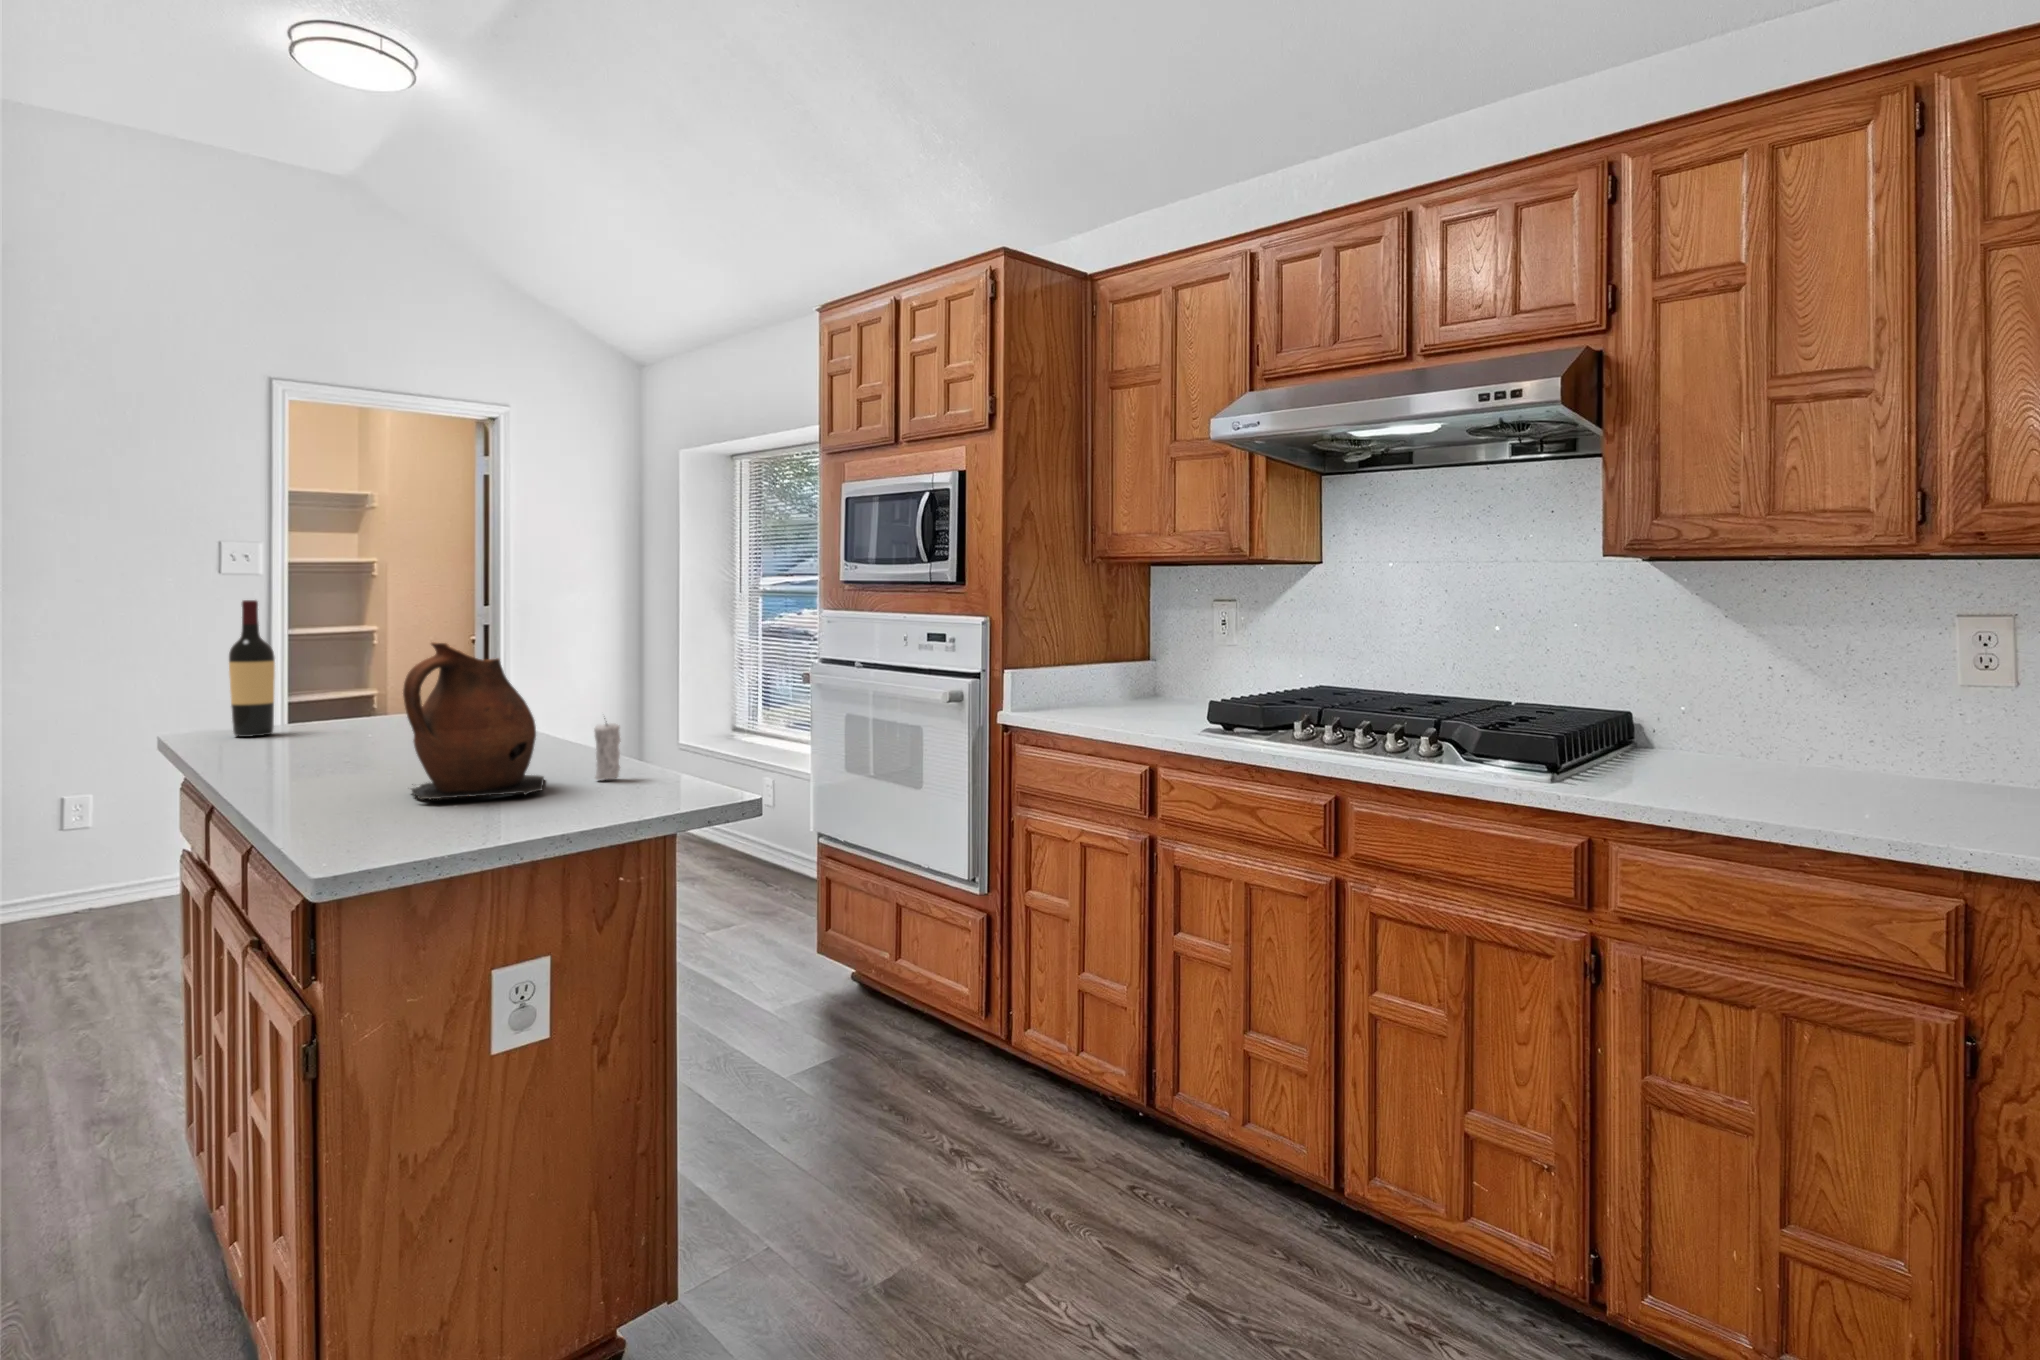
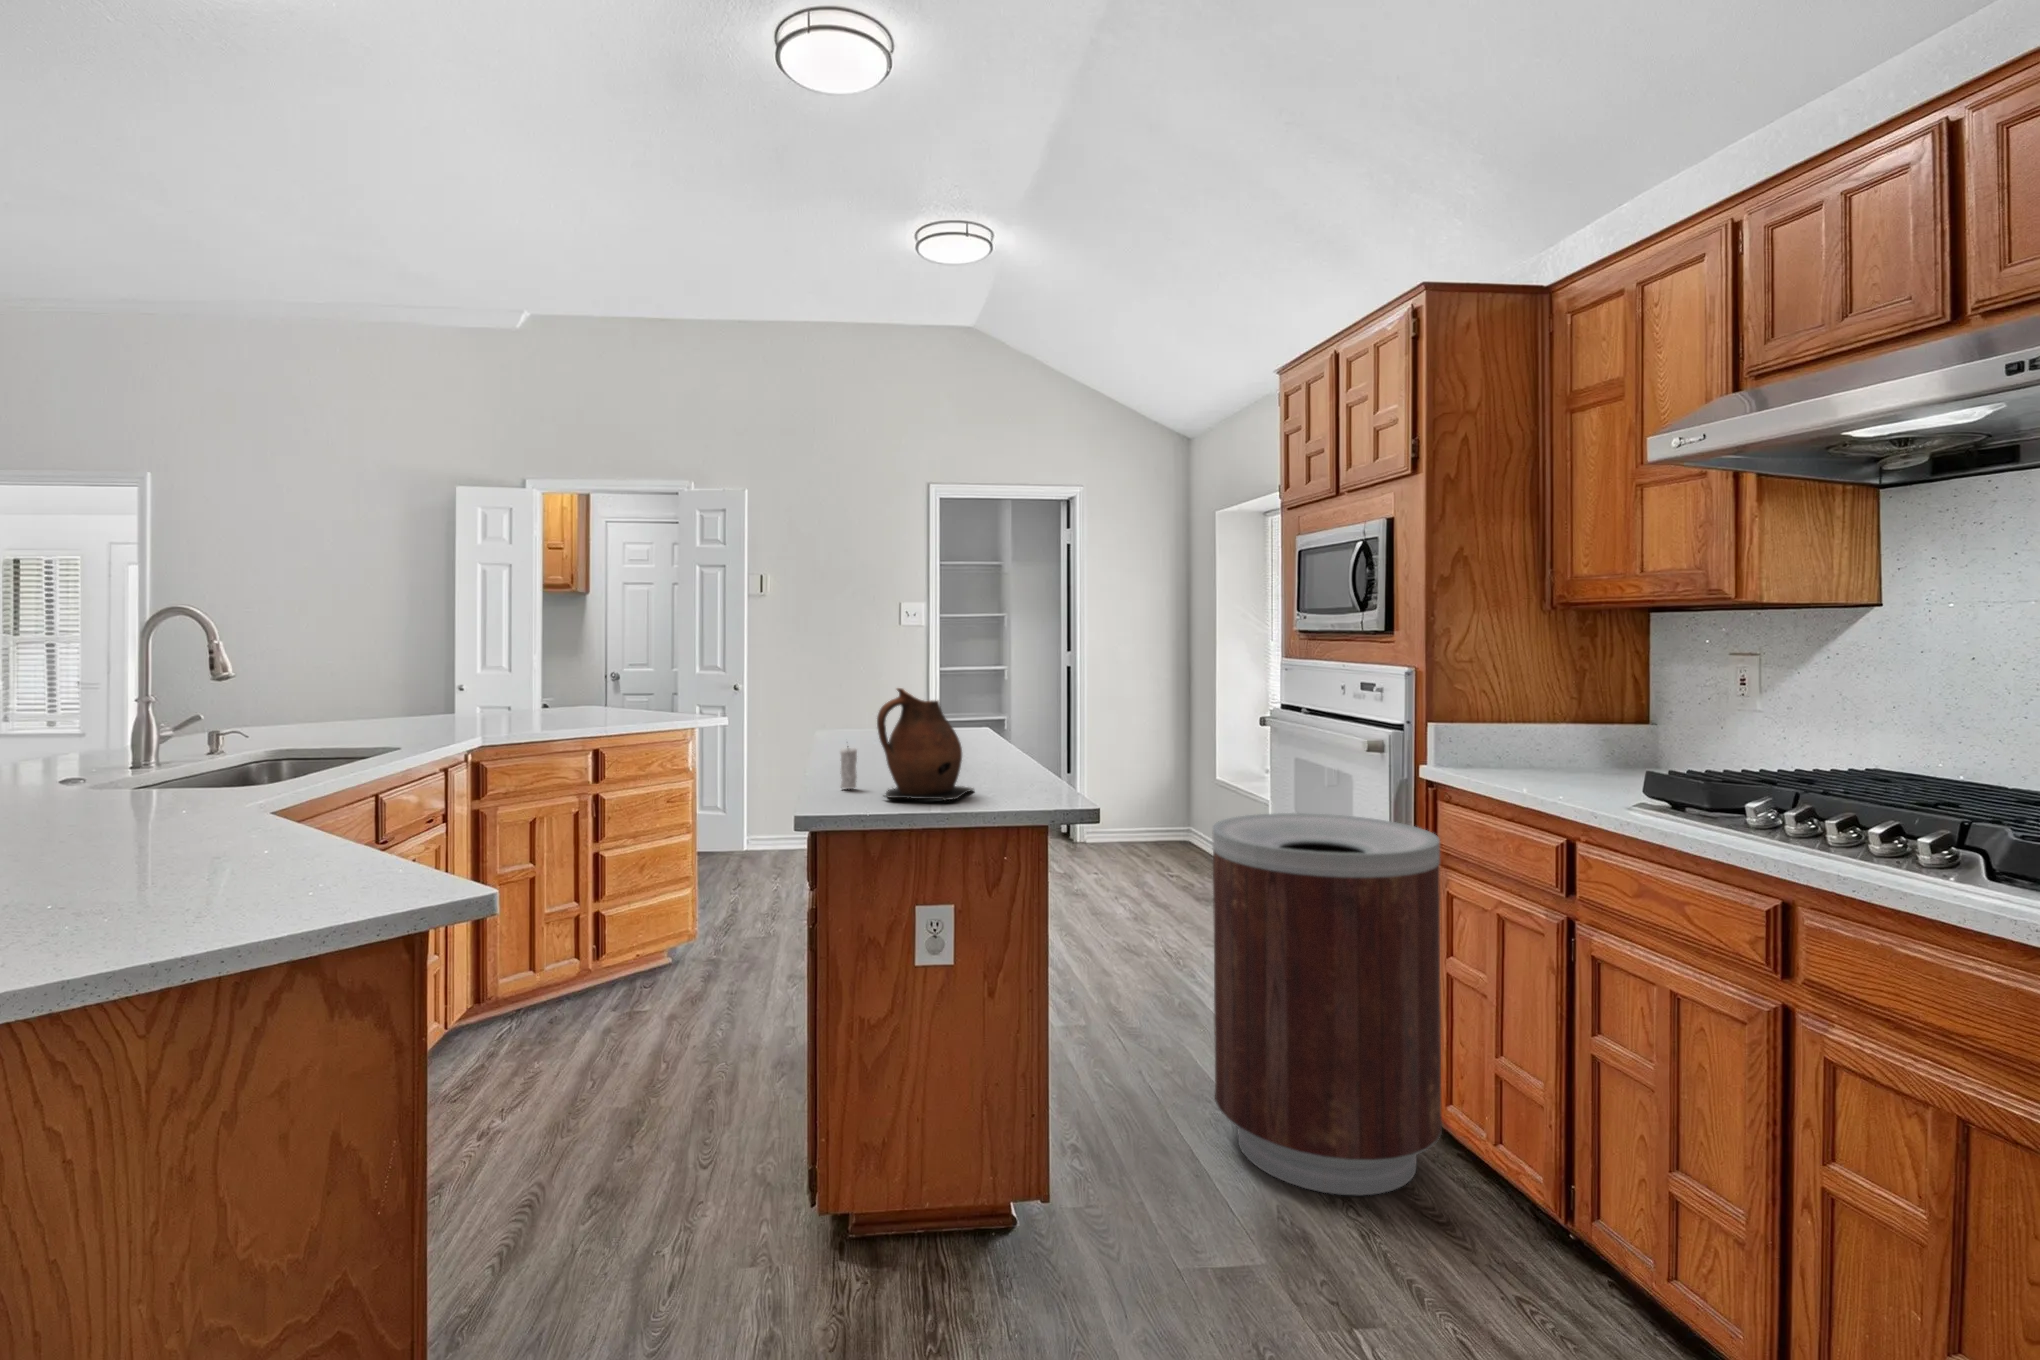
wine bottle: present [229,600,275,737] -> none [847,654,871,745]
candle: present [594,718,620,780] -> present [840,746,857,789]
trash can: none [809,769,1032,1155] -> present [1212,813,1442,1195]

